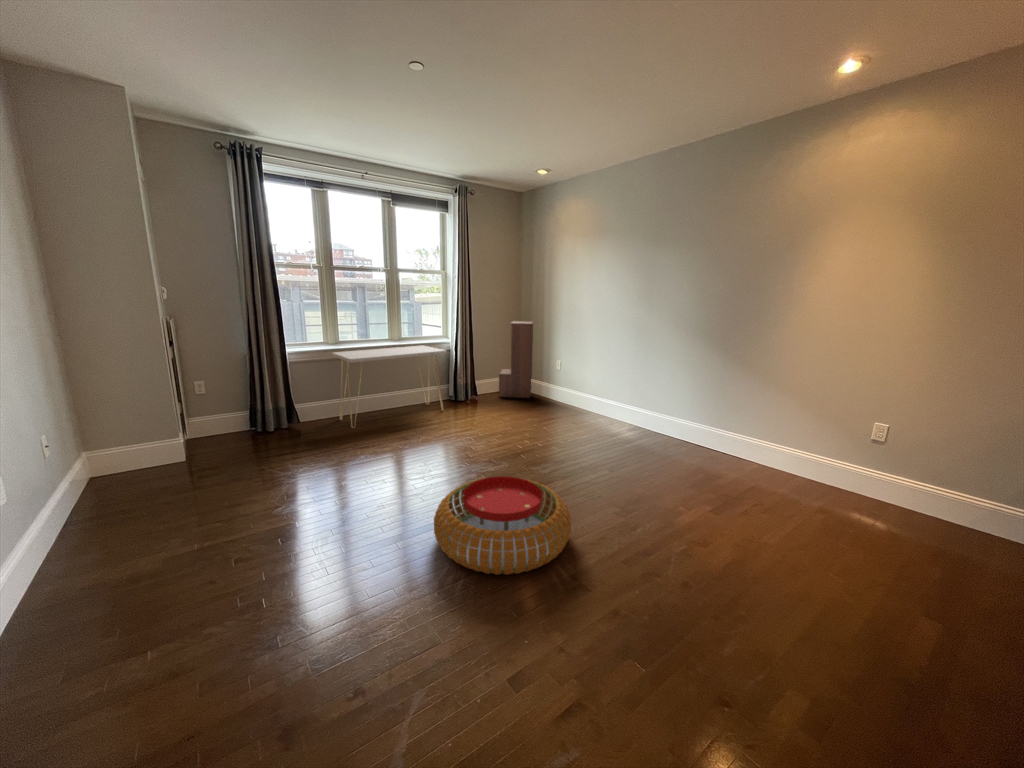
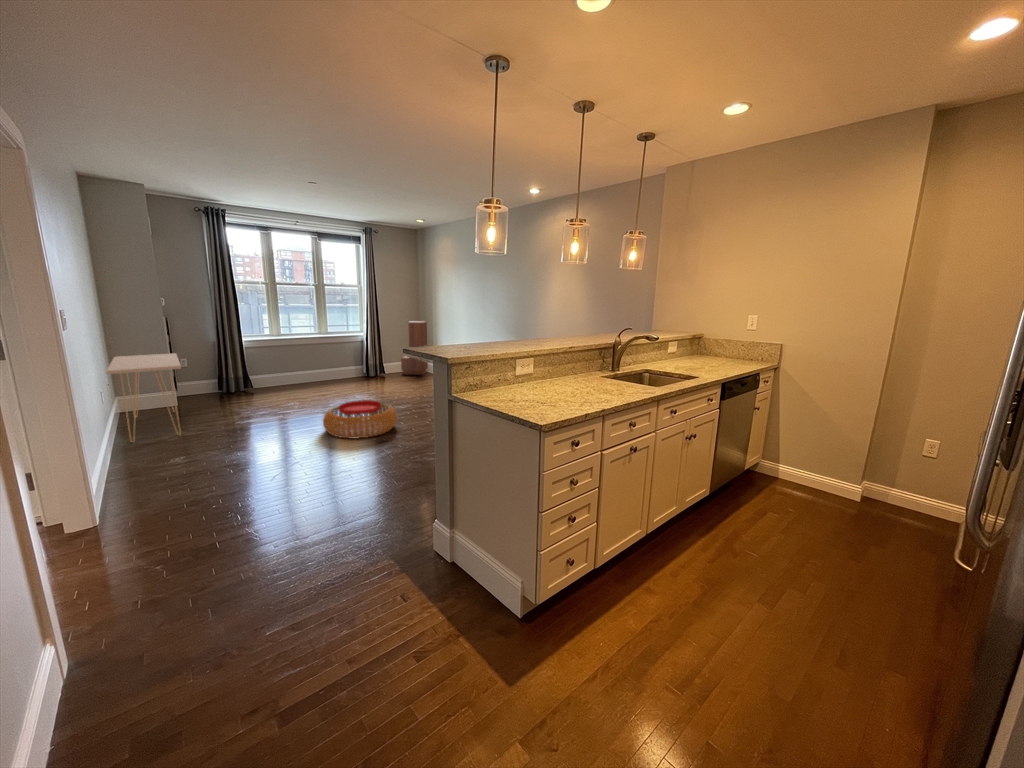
console table: present [332,345,447,428] -> present [106,353,181,442]

